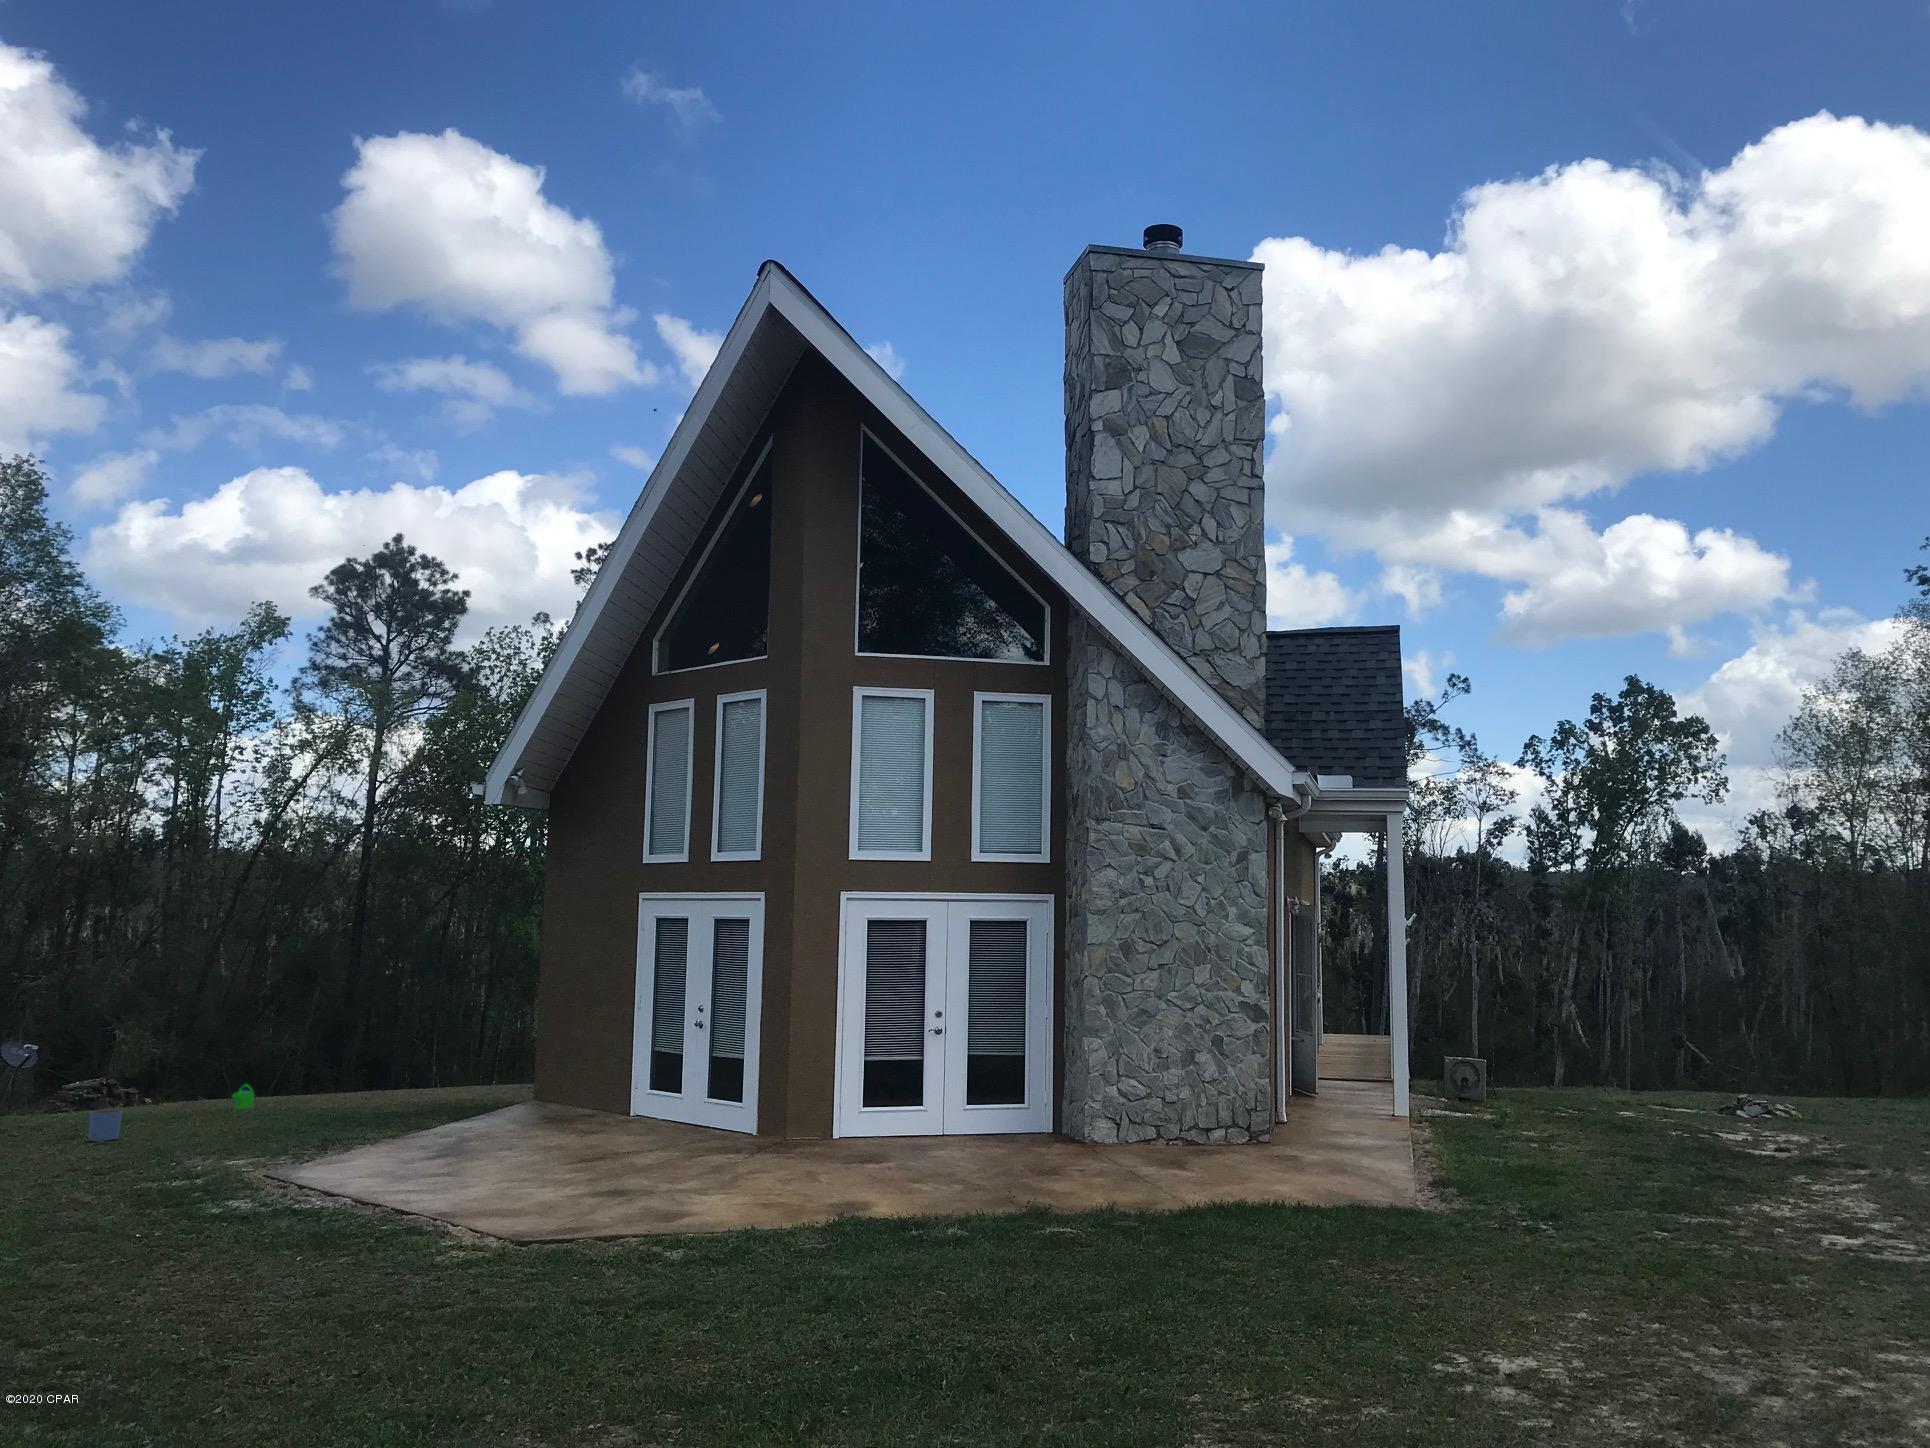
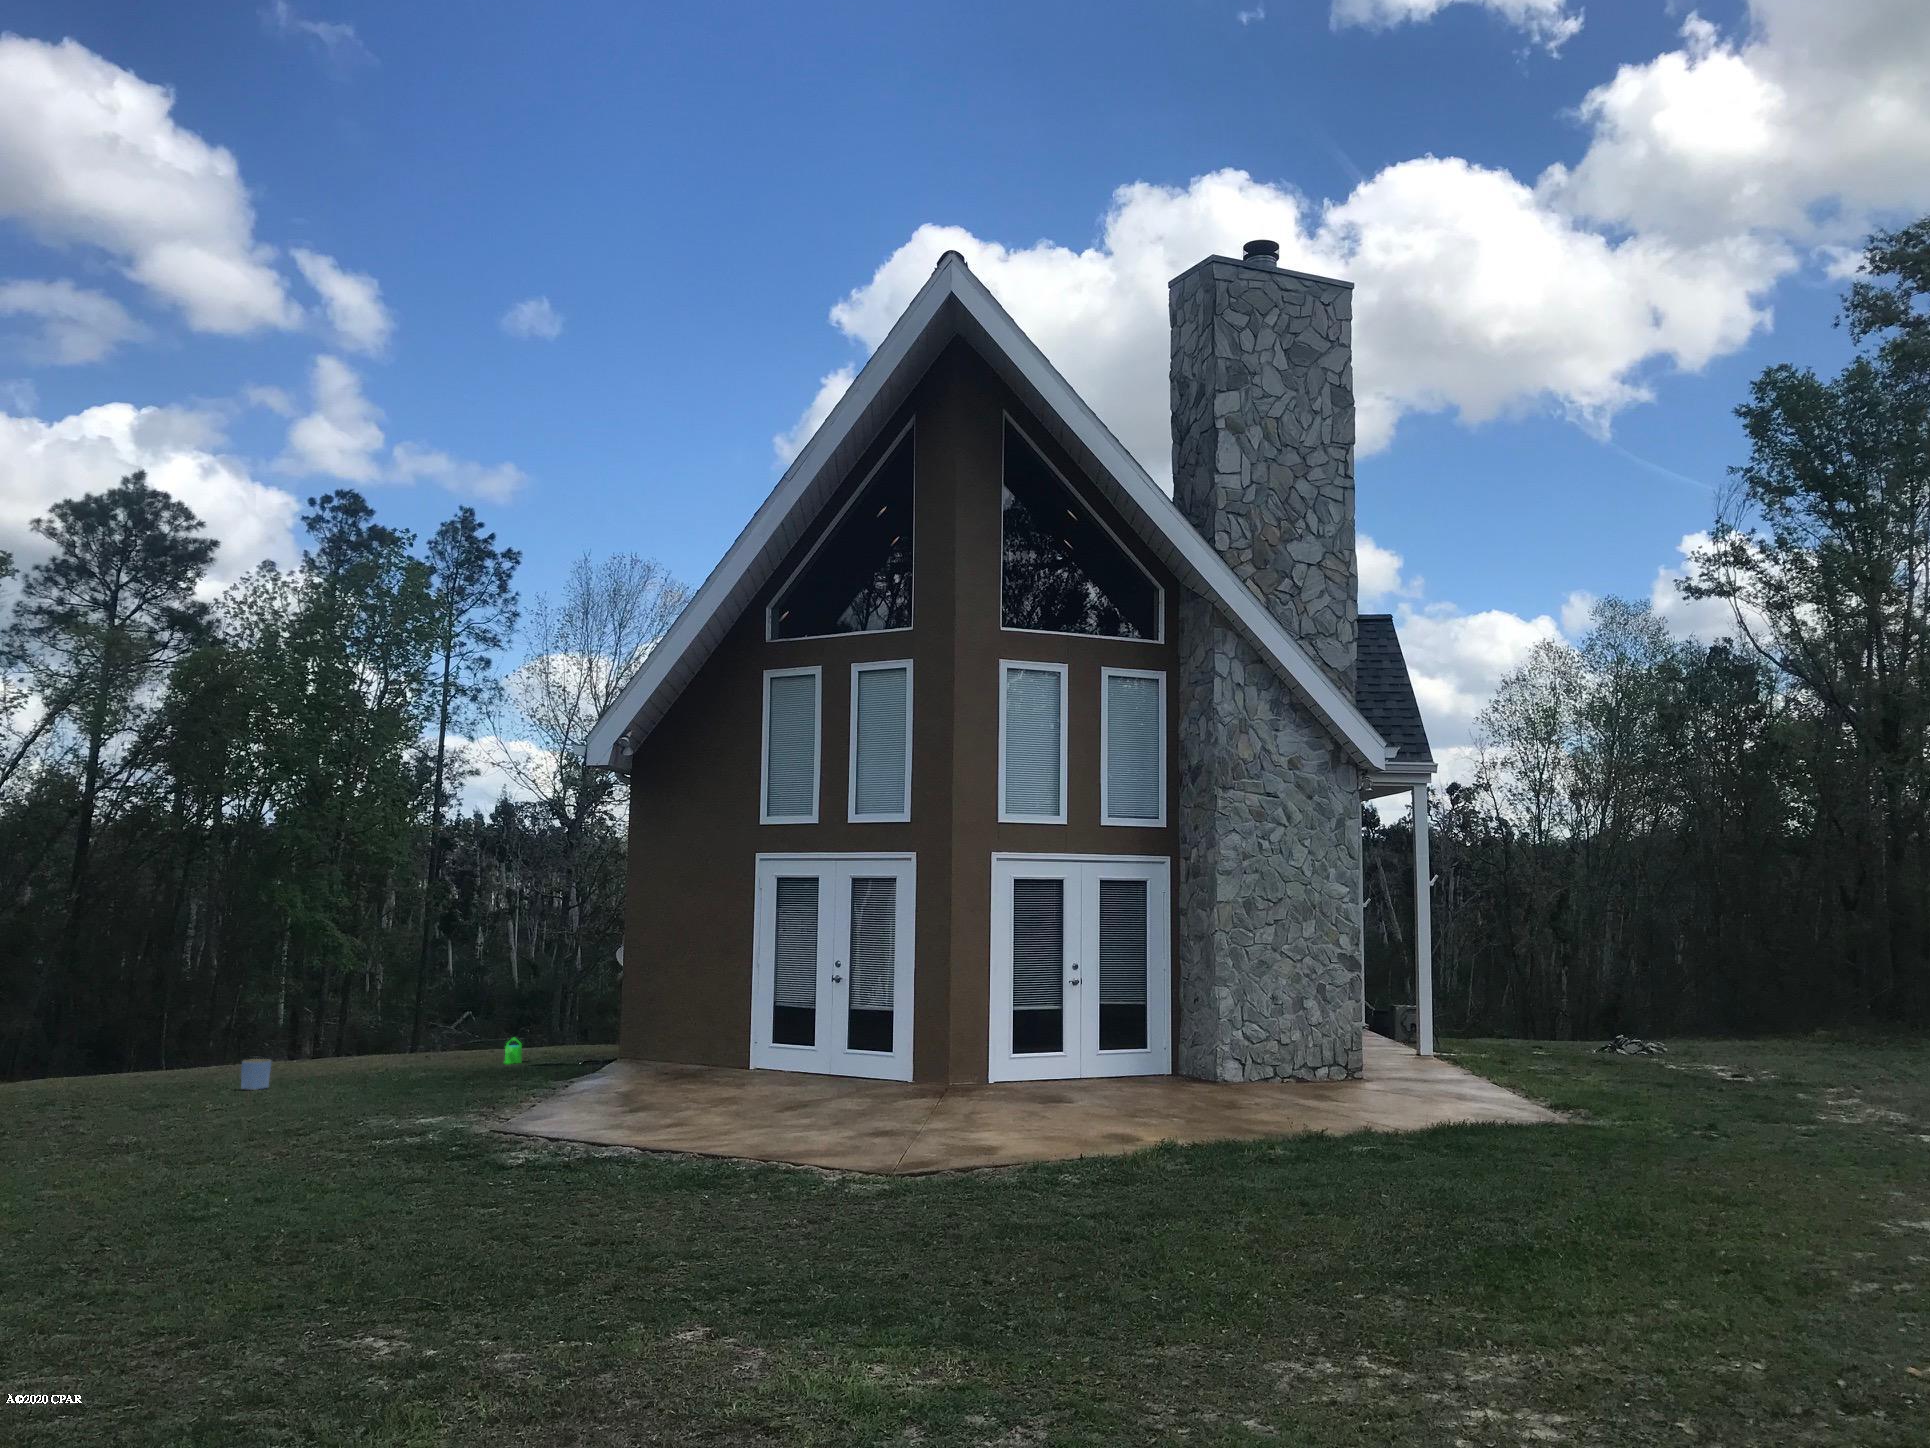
watering can: present [232,1084,255,1109] -> present [504,1038,522,1064]

